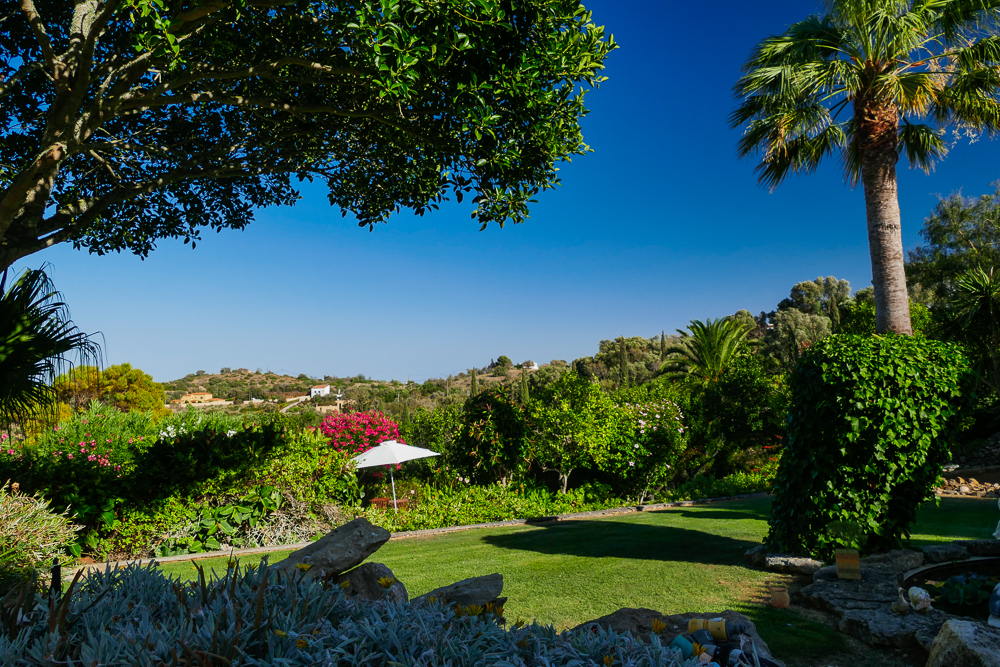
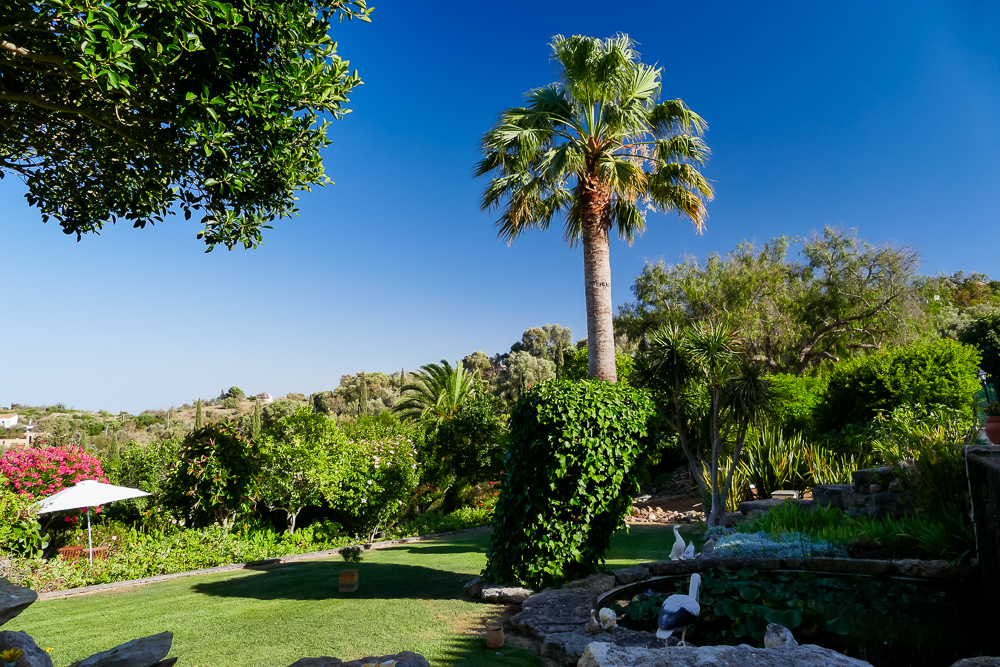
potted tree: present [826,521,867,580] -> present [338,547,363,592]

